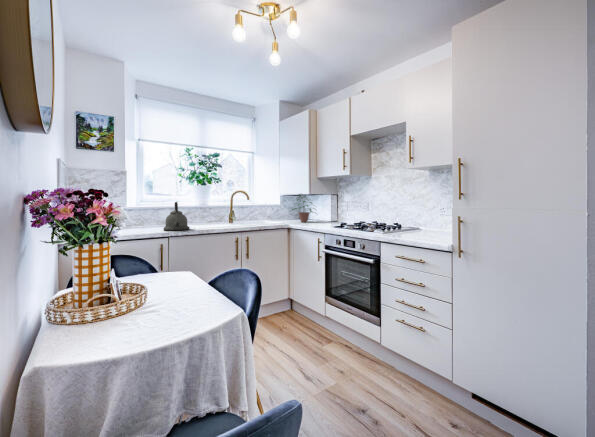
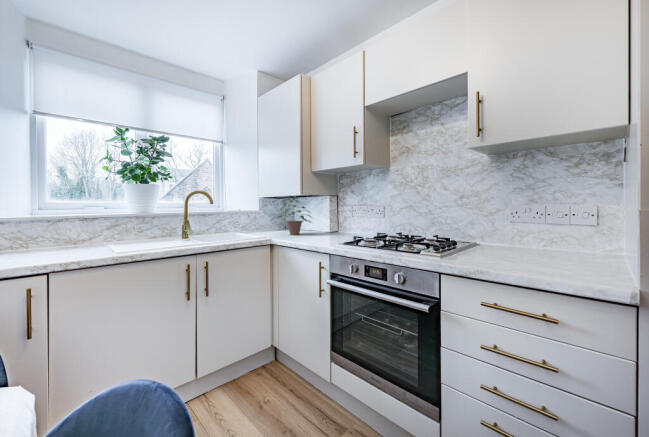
kettle: present [164,202,189,231] -> none [36,206,96,259]

